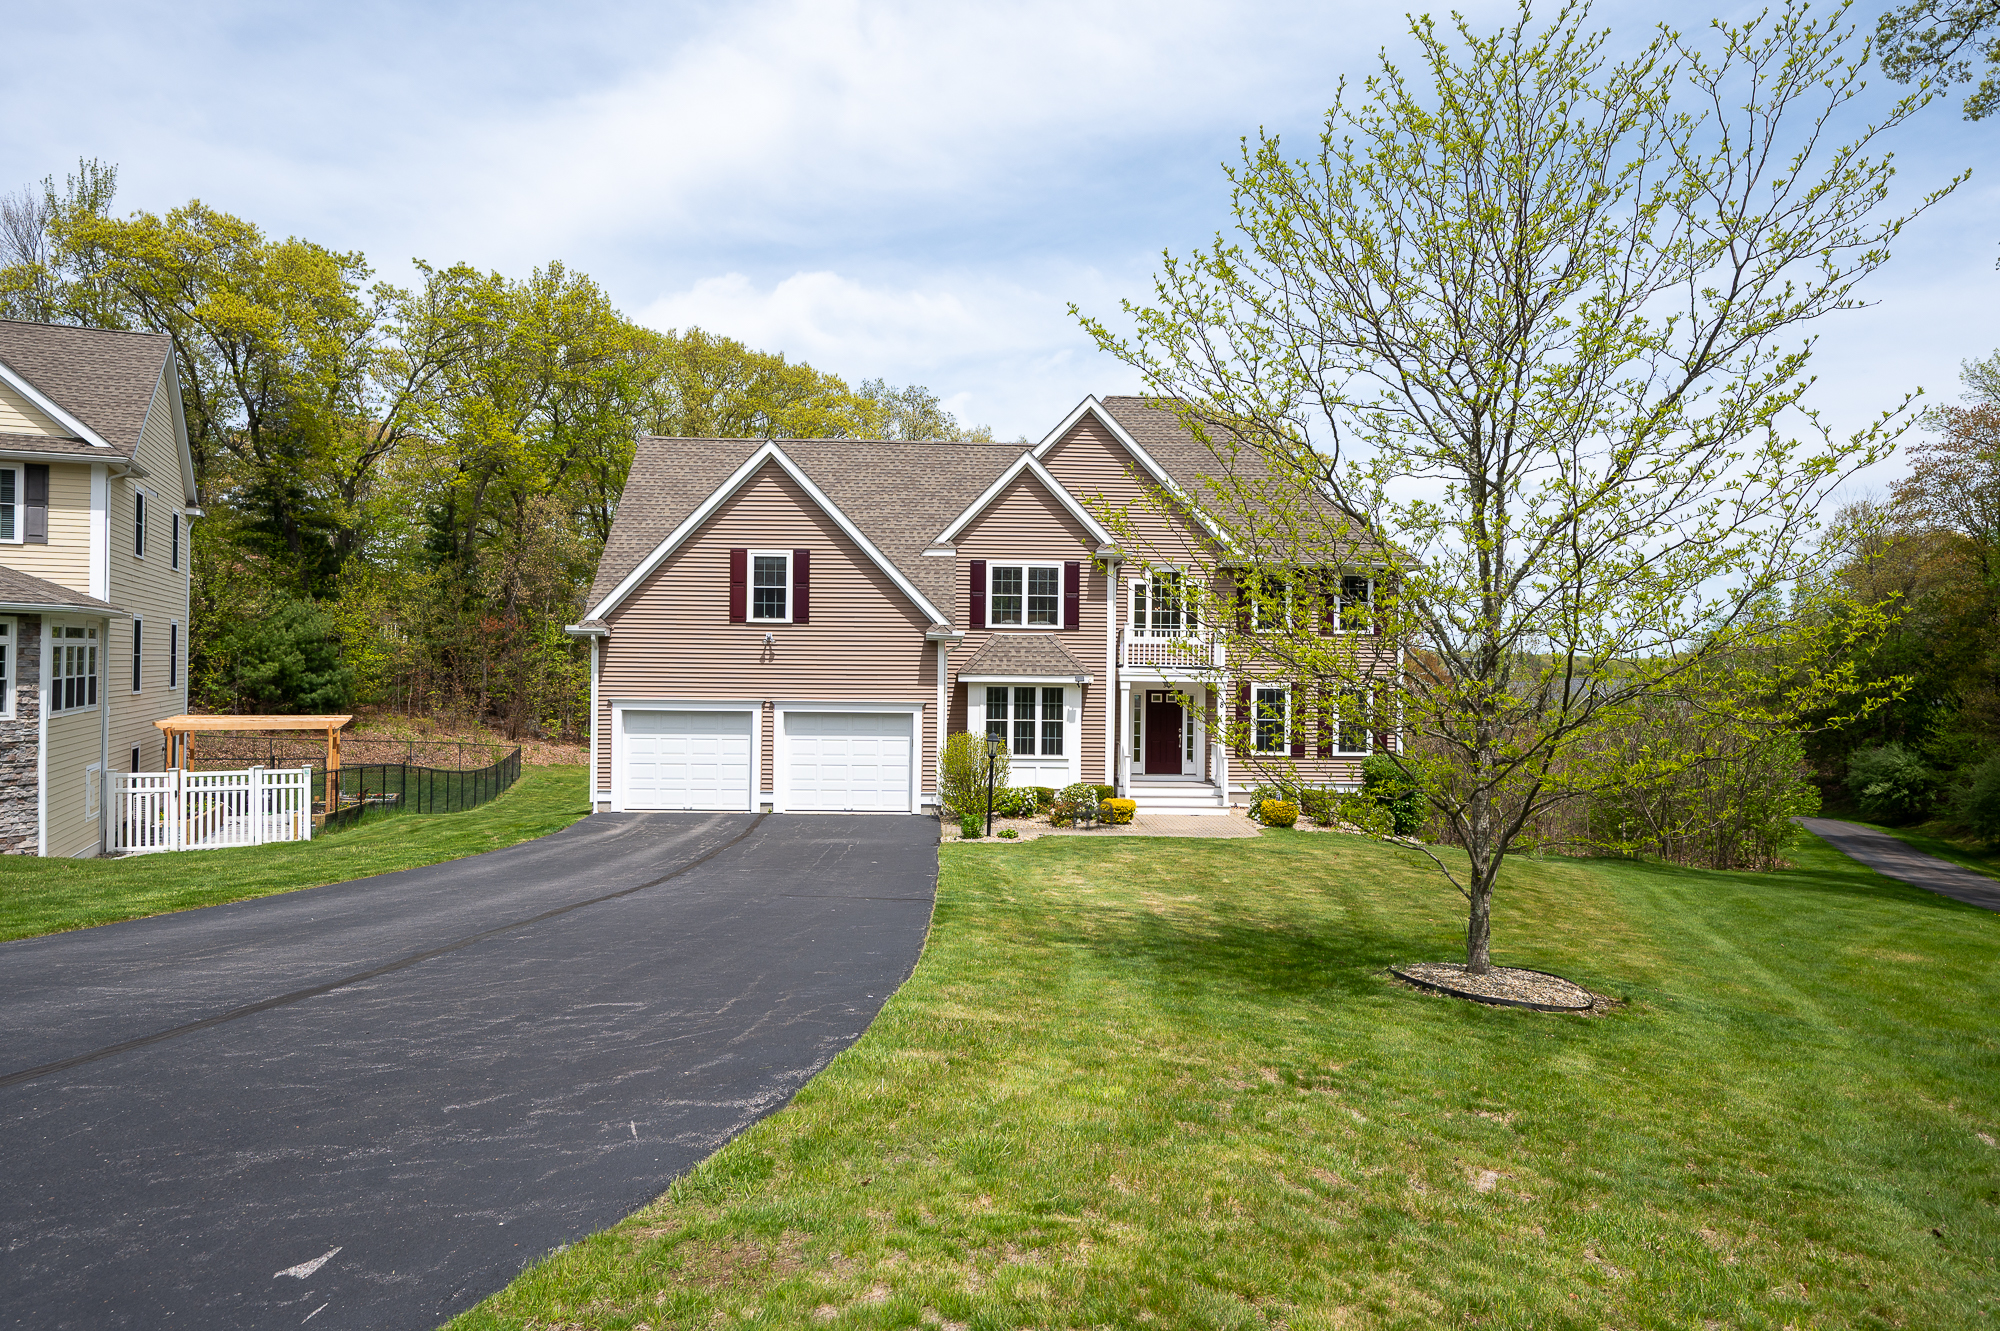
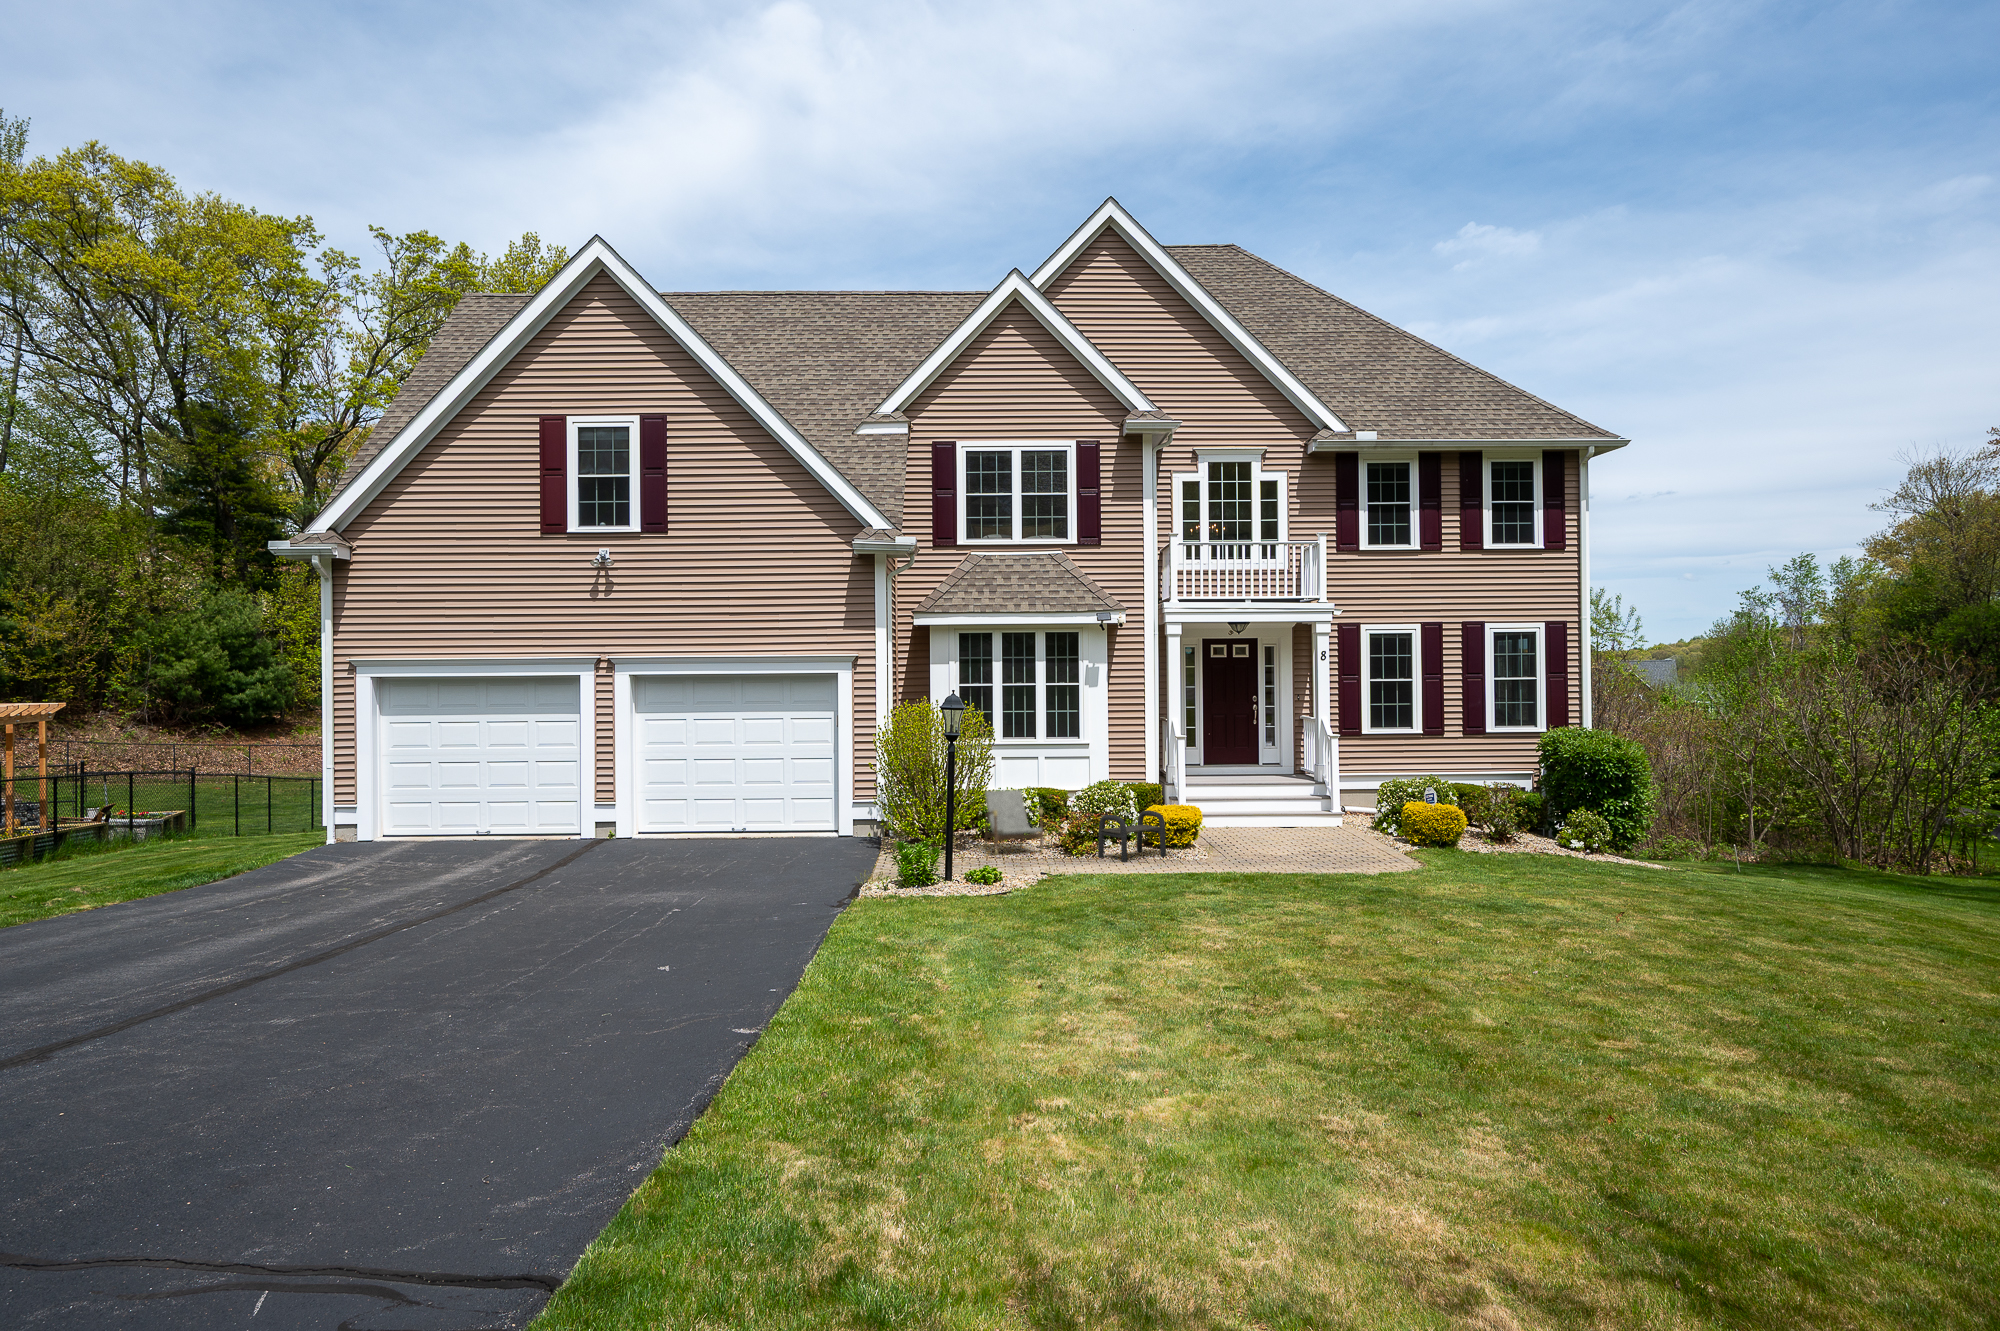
armchair: none [1004,787,1040,827] -> present [985,790,1043,855]

